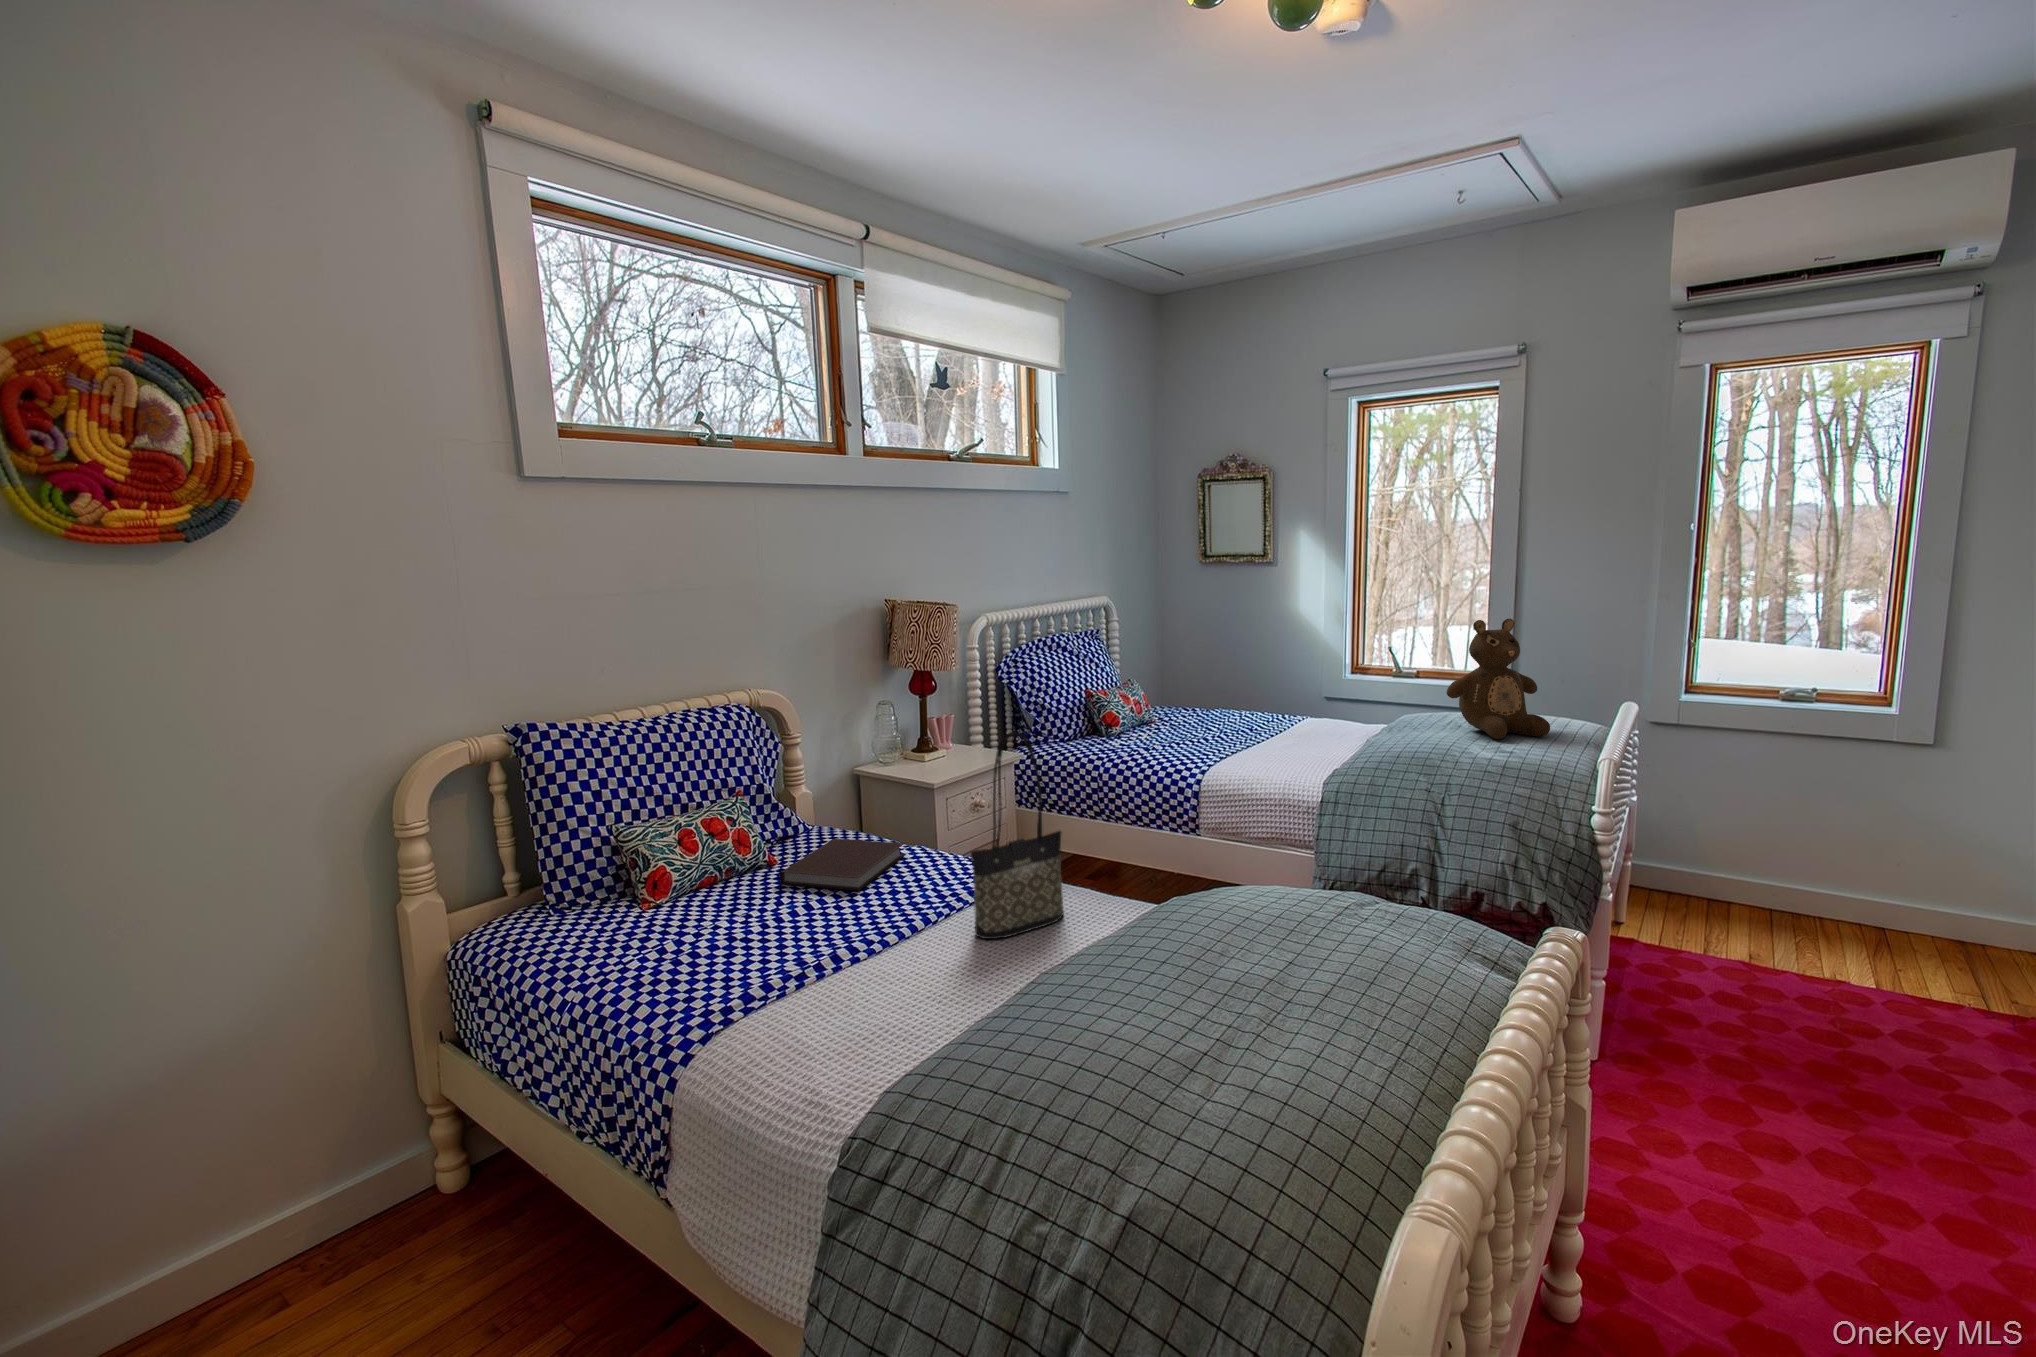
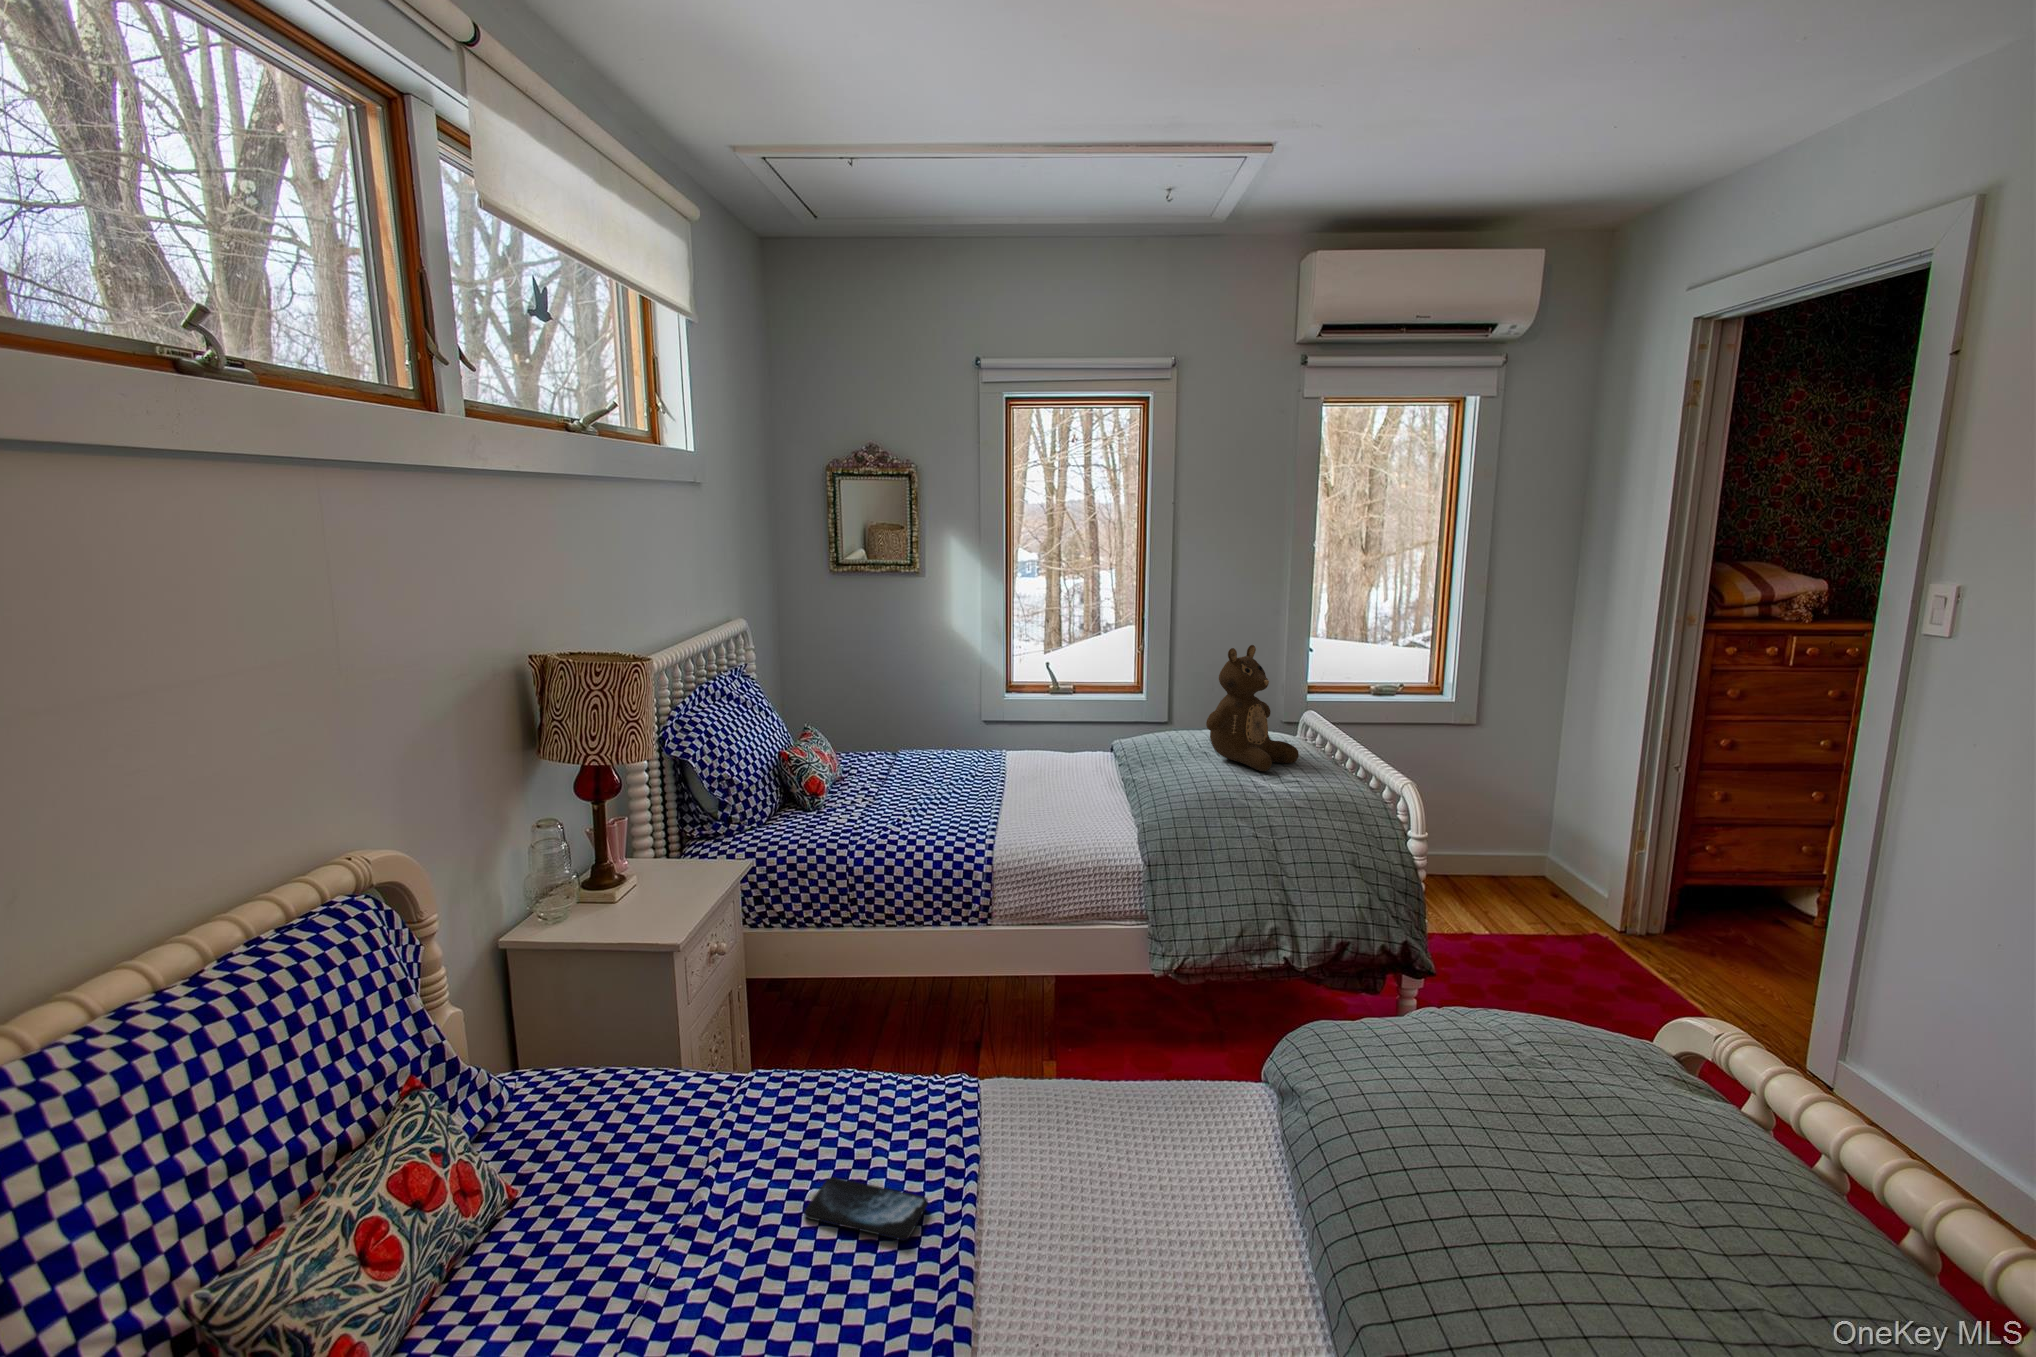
tote bag: present [971,732,1064,939] -> none [1032,917,1115,1253]
notebook: present [779,839,905,891] -> none [589,1086,760,1251]
smartphone: none [879,885,940,914] -> present [804,1177,928,1240]

